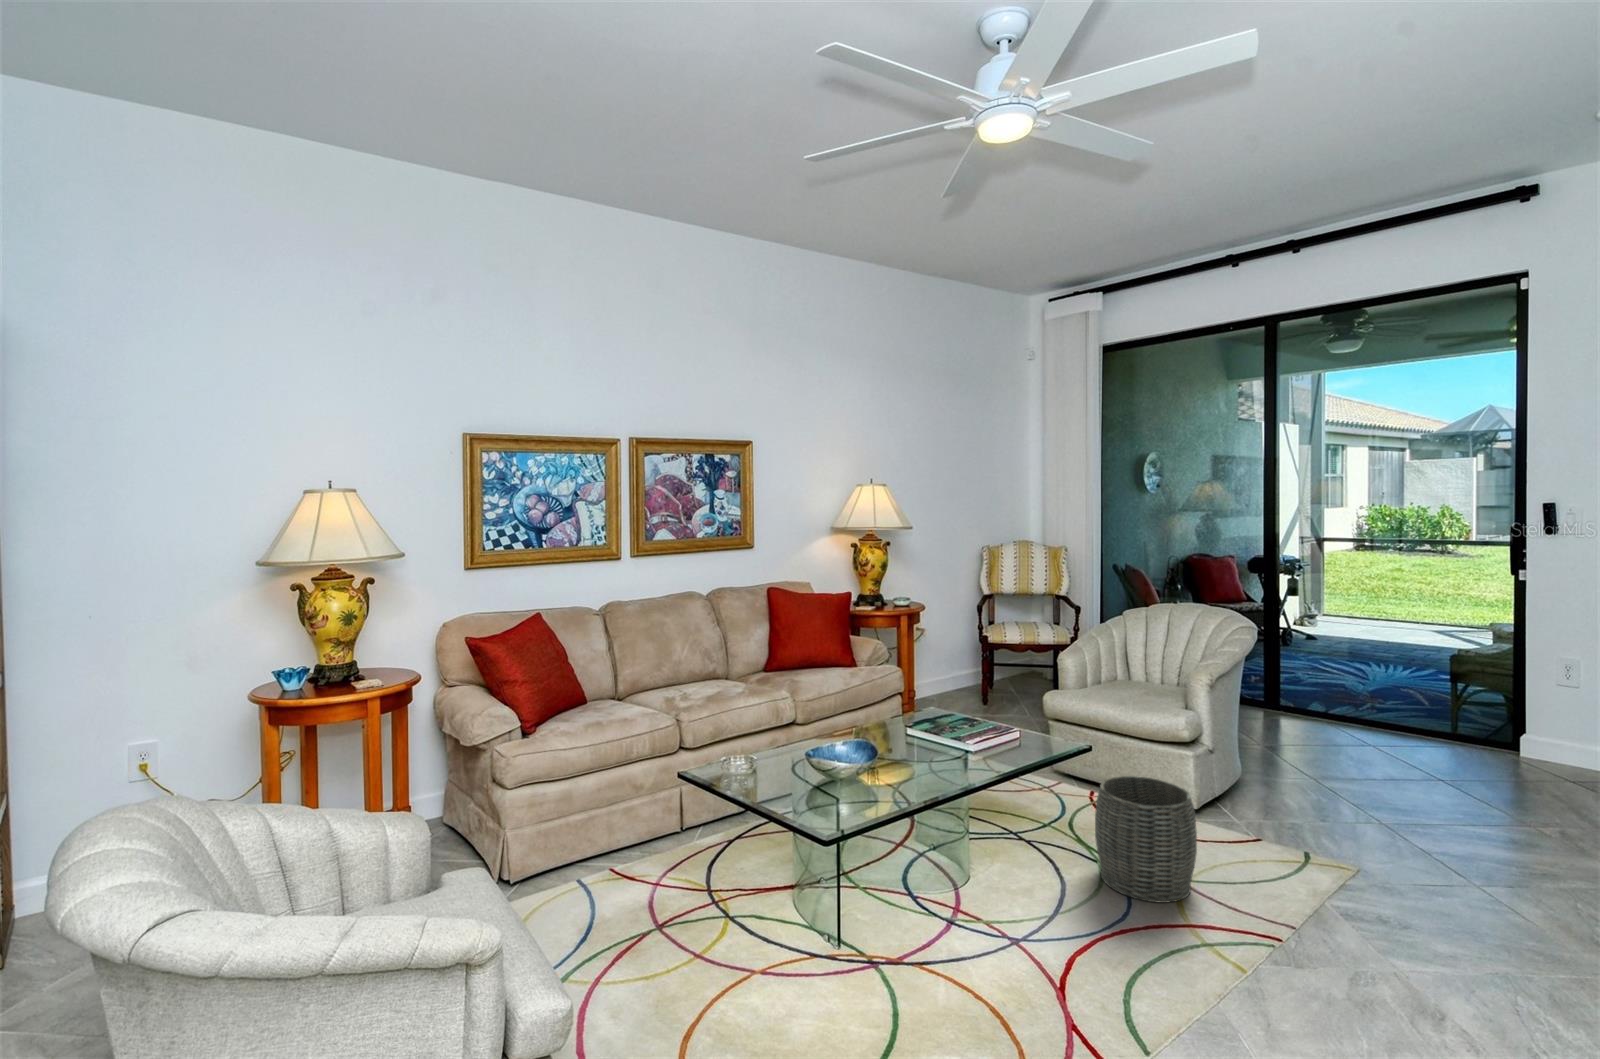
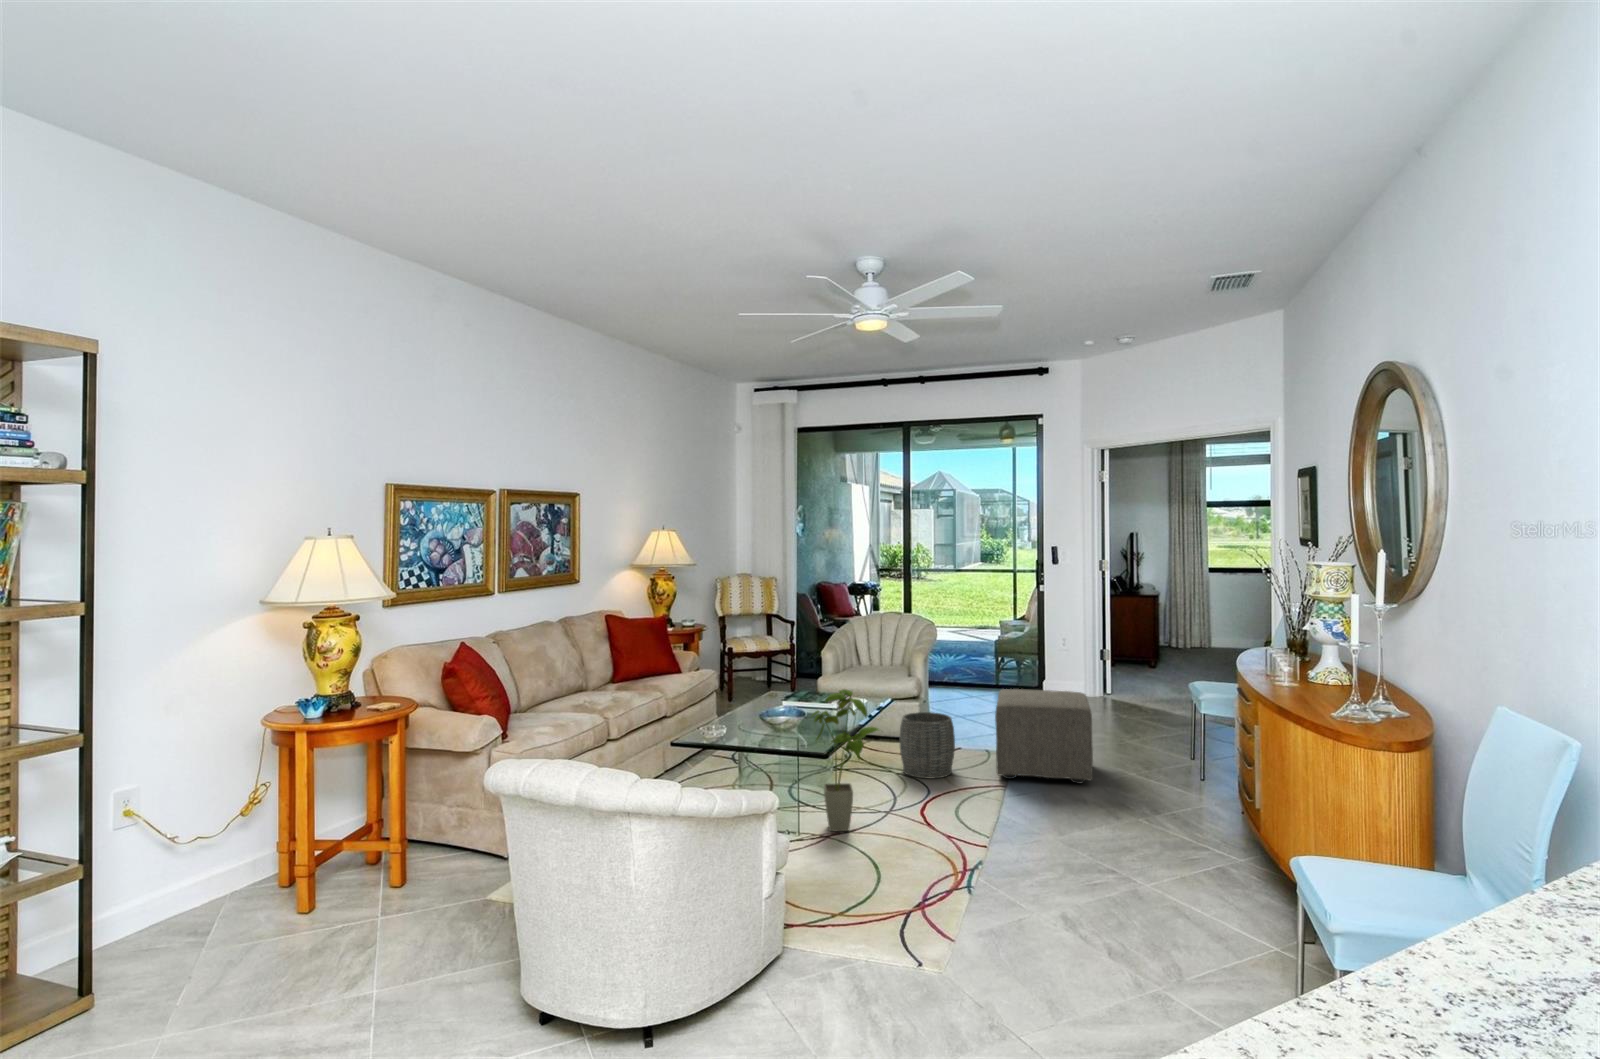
house plant: none [829,739,957,978] -> present [812,689,879,831]
ottoman: none [1263,763,1521,1014] -> present [995,689,1093,783]

